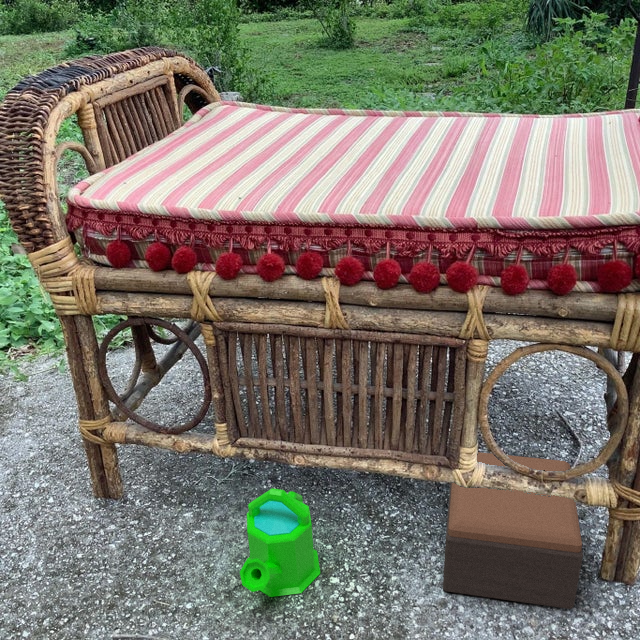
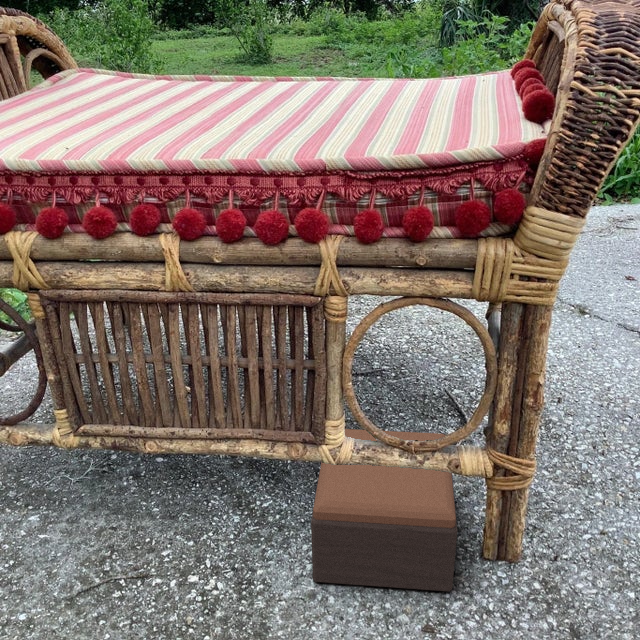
watering can: present [240,488,320,597] -> none [73,478,178,602]

